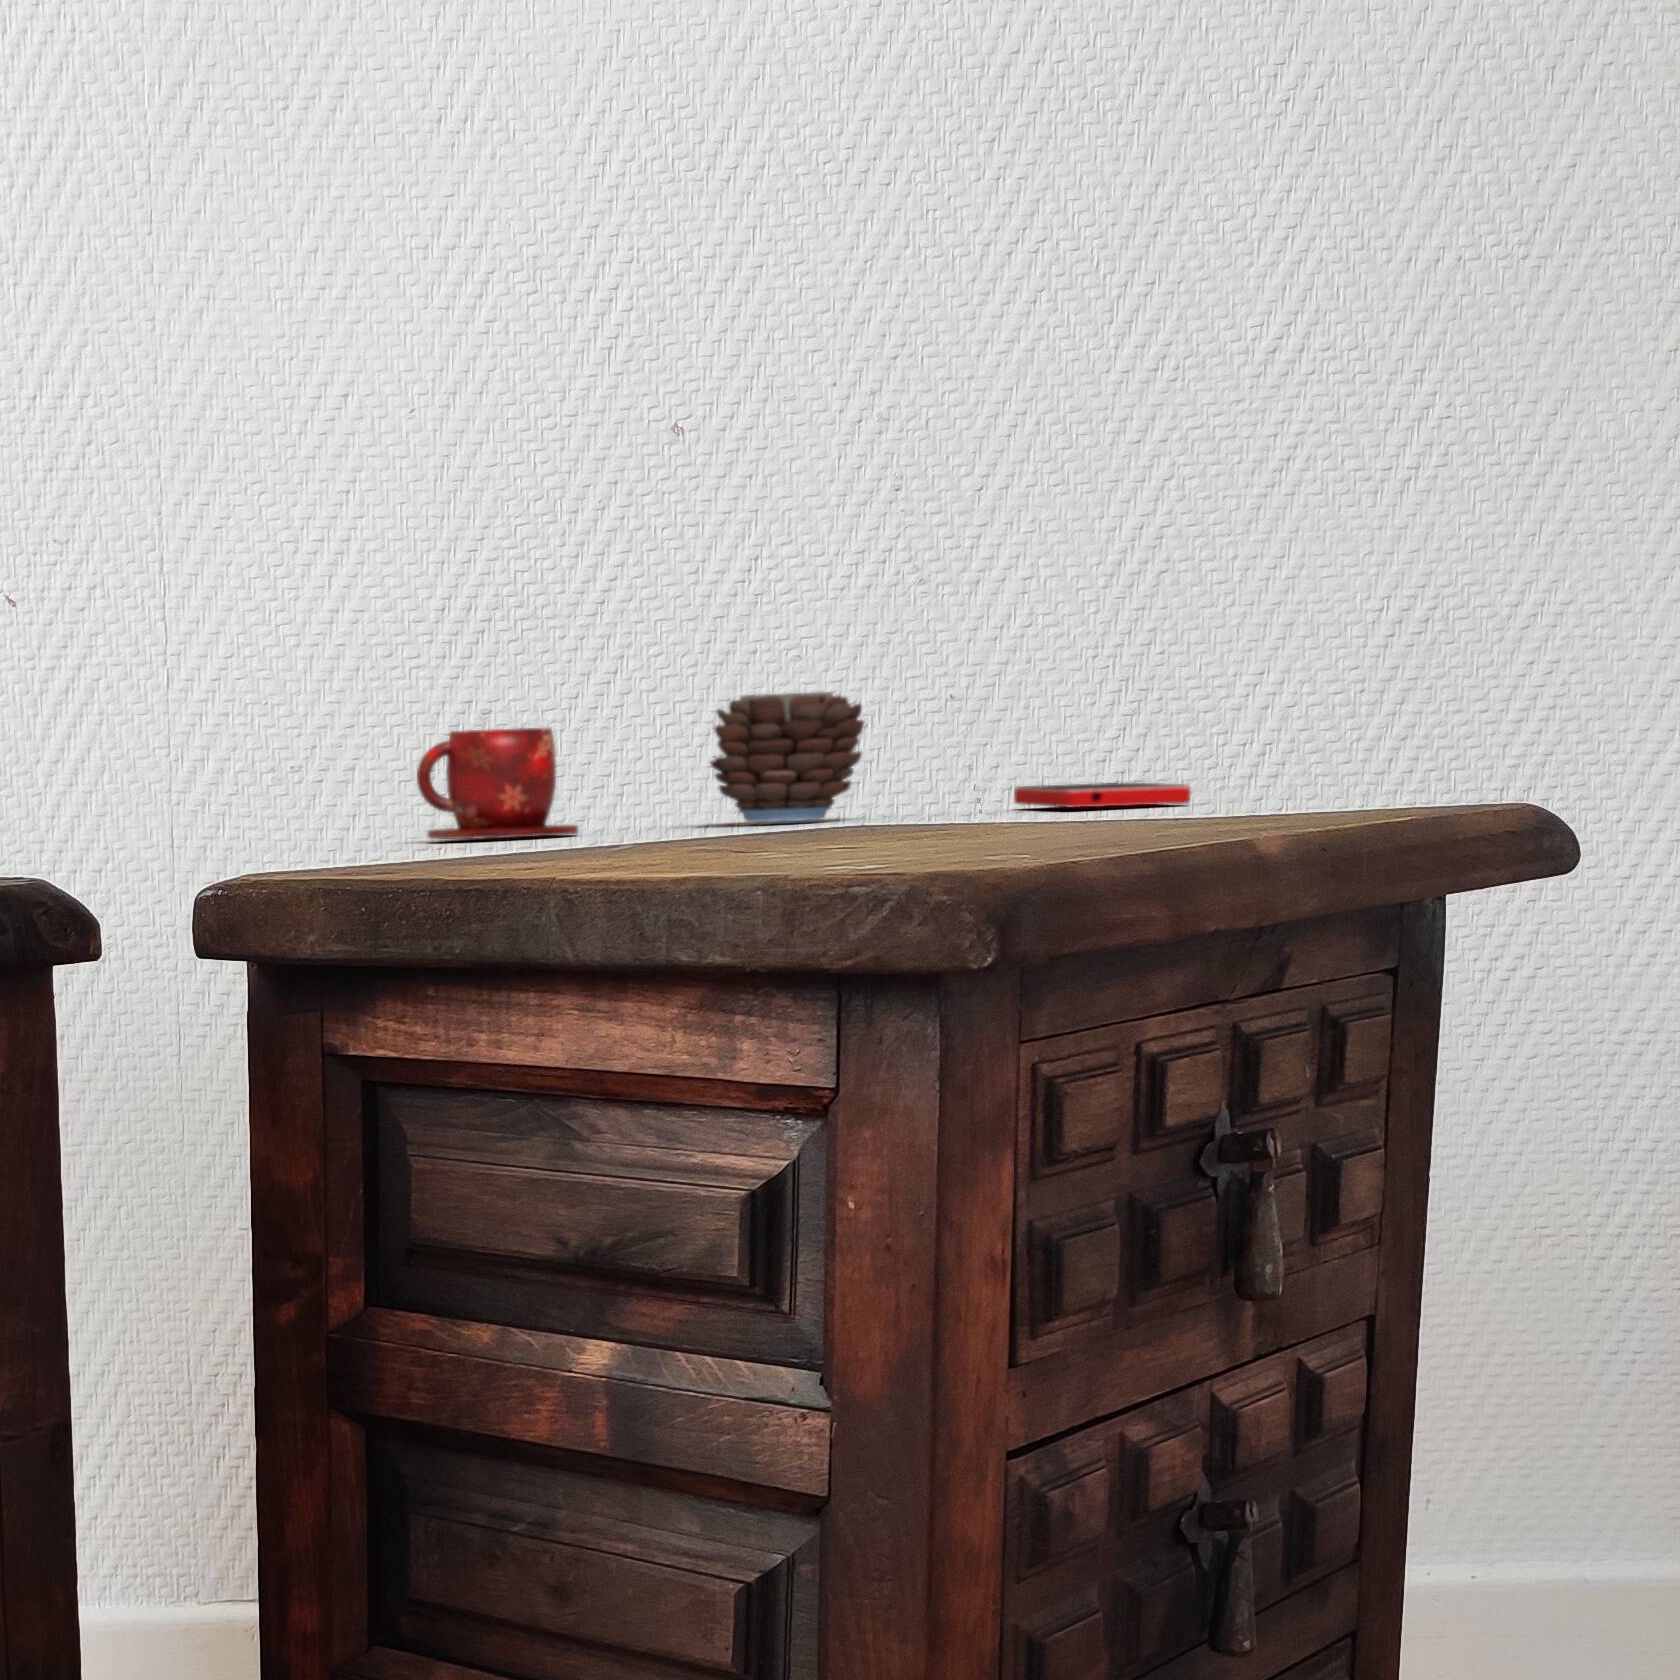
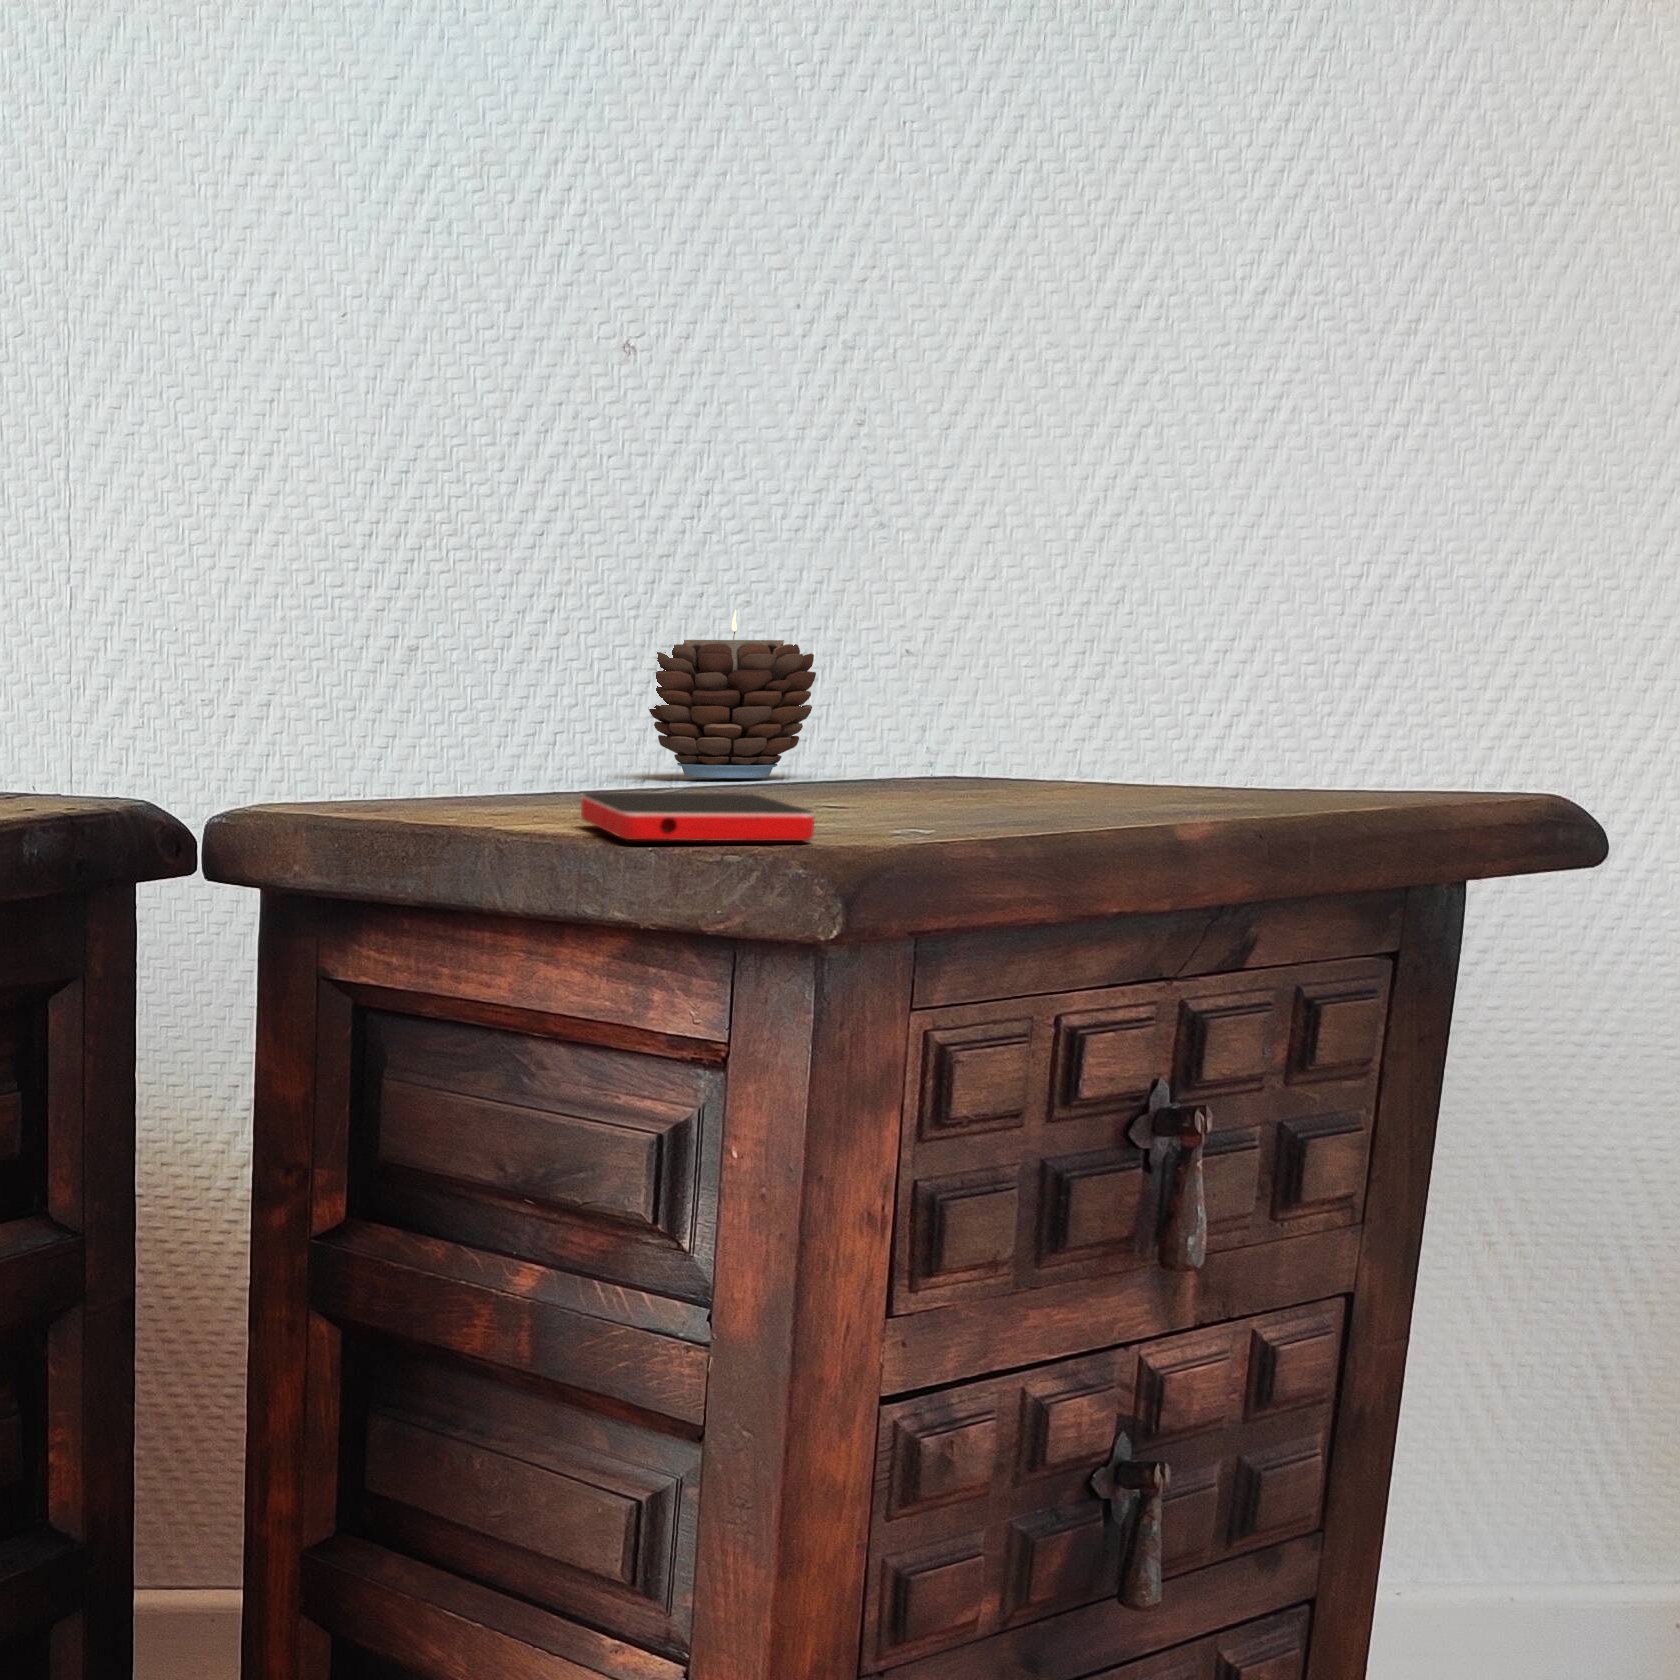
teacup: present [417,728,578,839] -> none [336,665,507,785]
smartphone: present [1014,783,1191,808] -> present [581,793,814,841]

